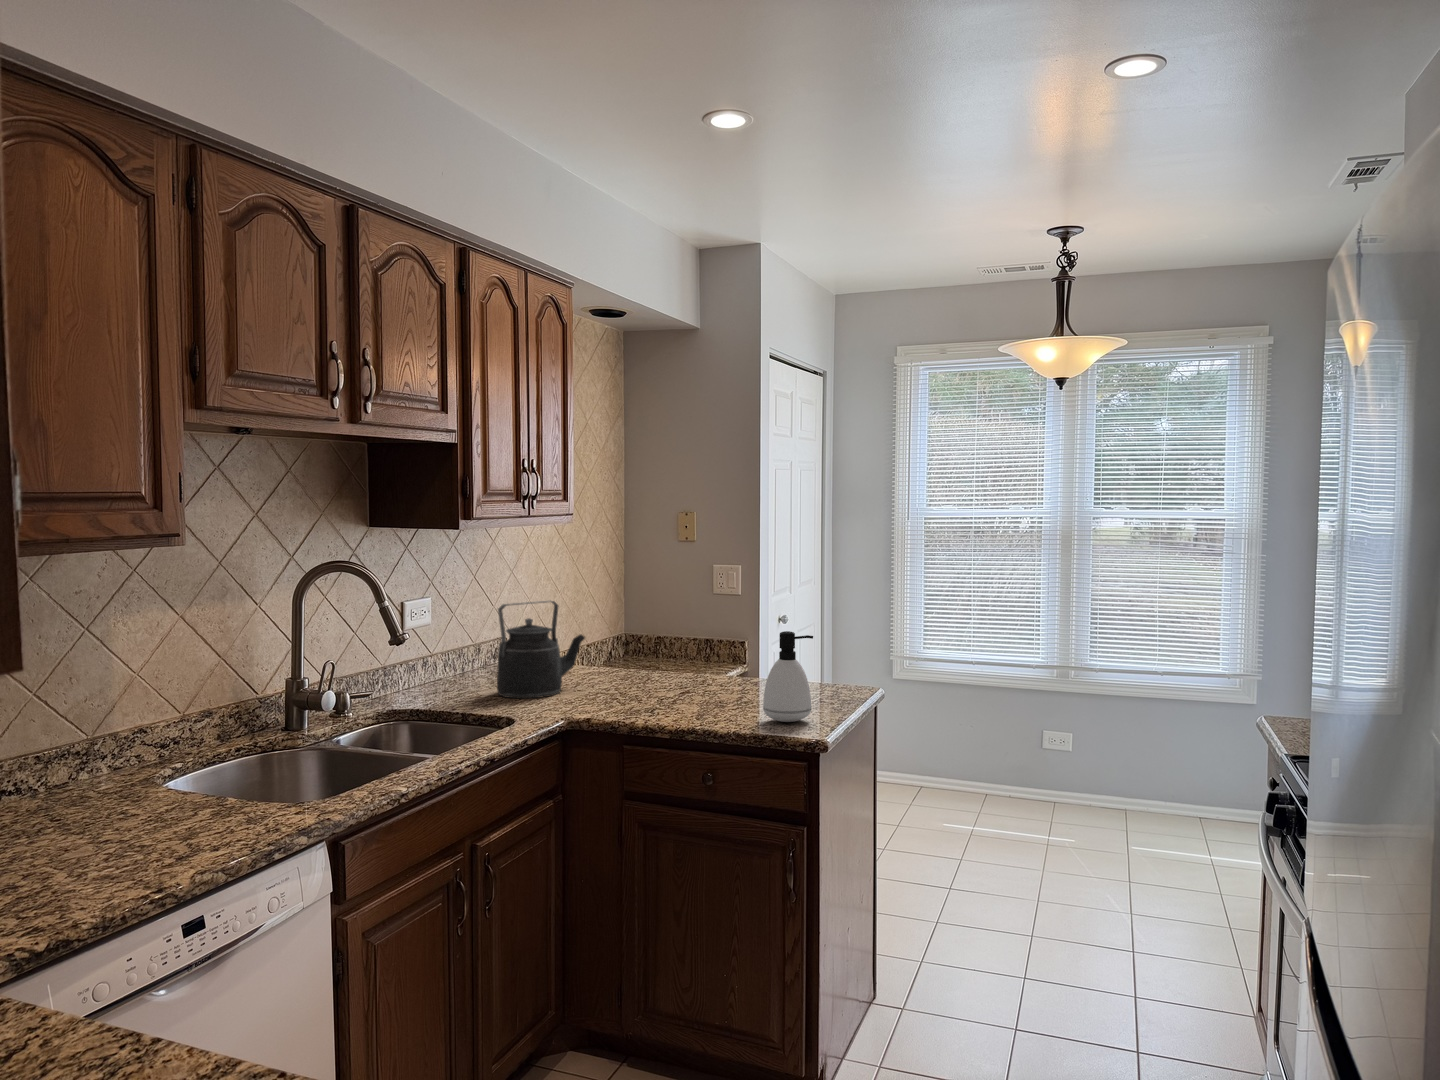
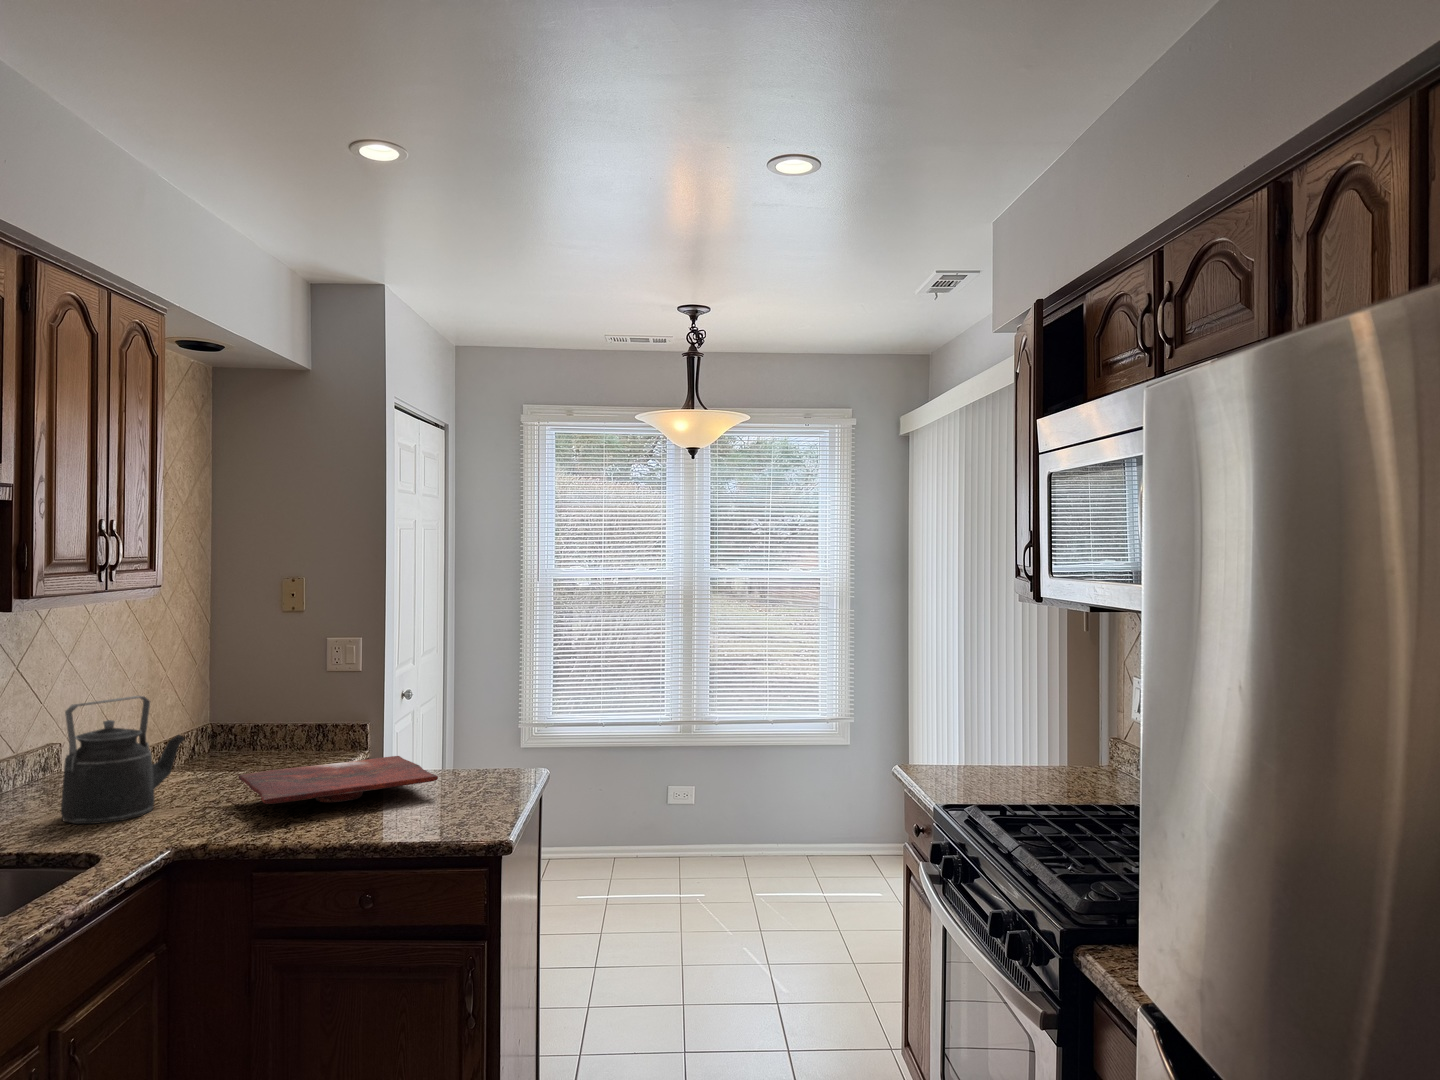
soap dispenser: present [763,631,813,722] -> none [430,720,488,823]
cutting board: none [623,665,779,698] -> present [239,756,438,804]

